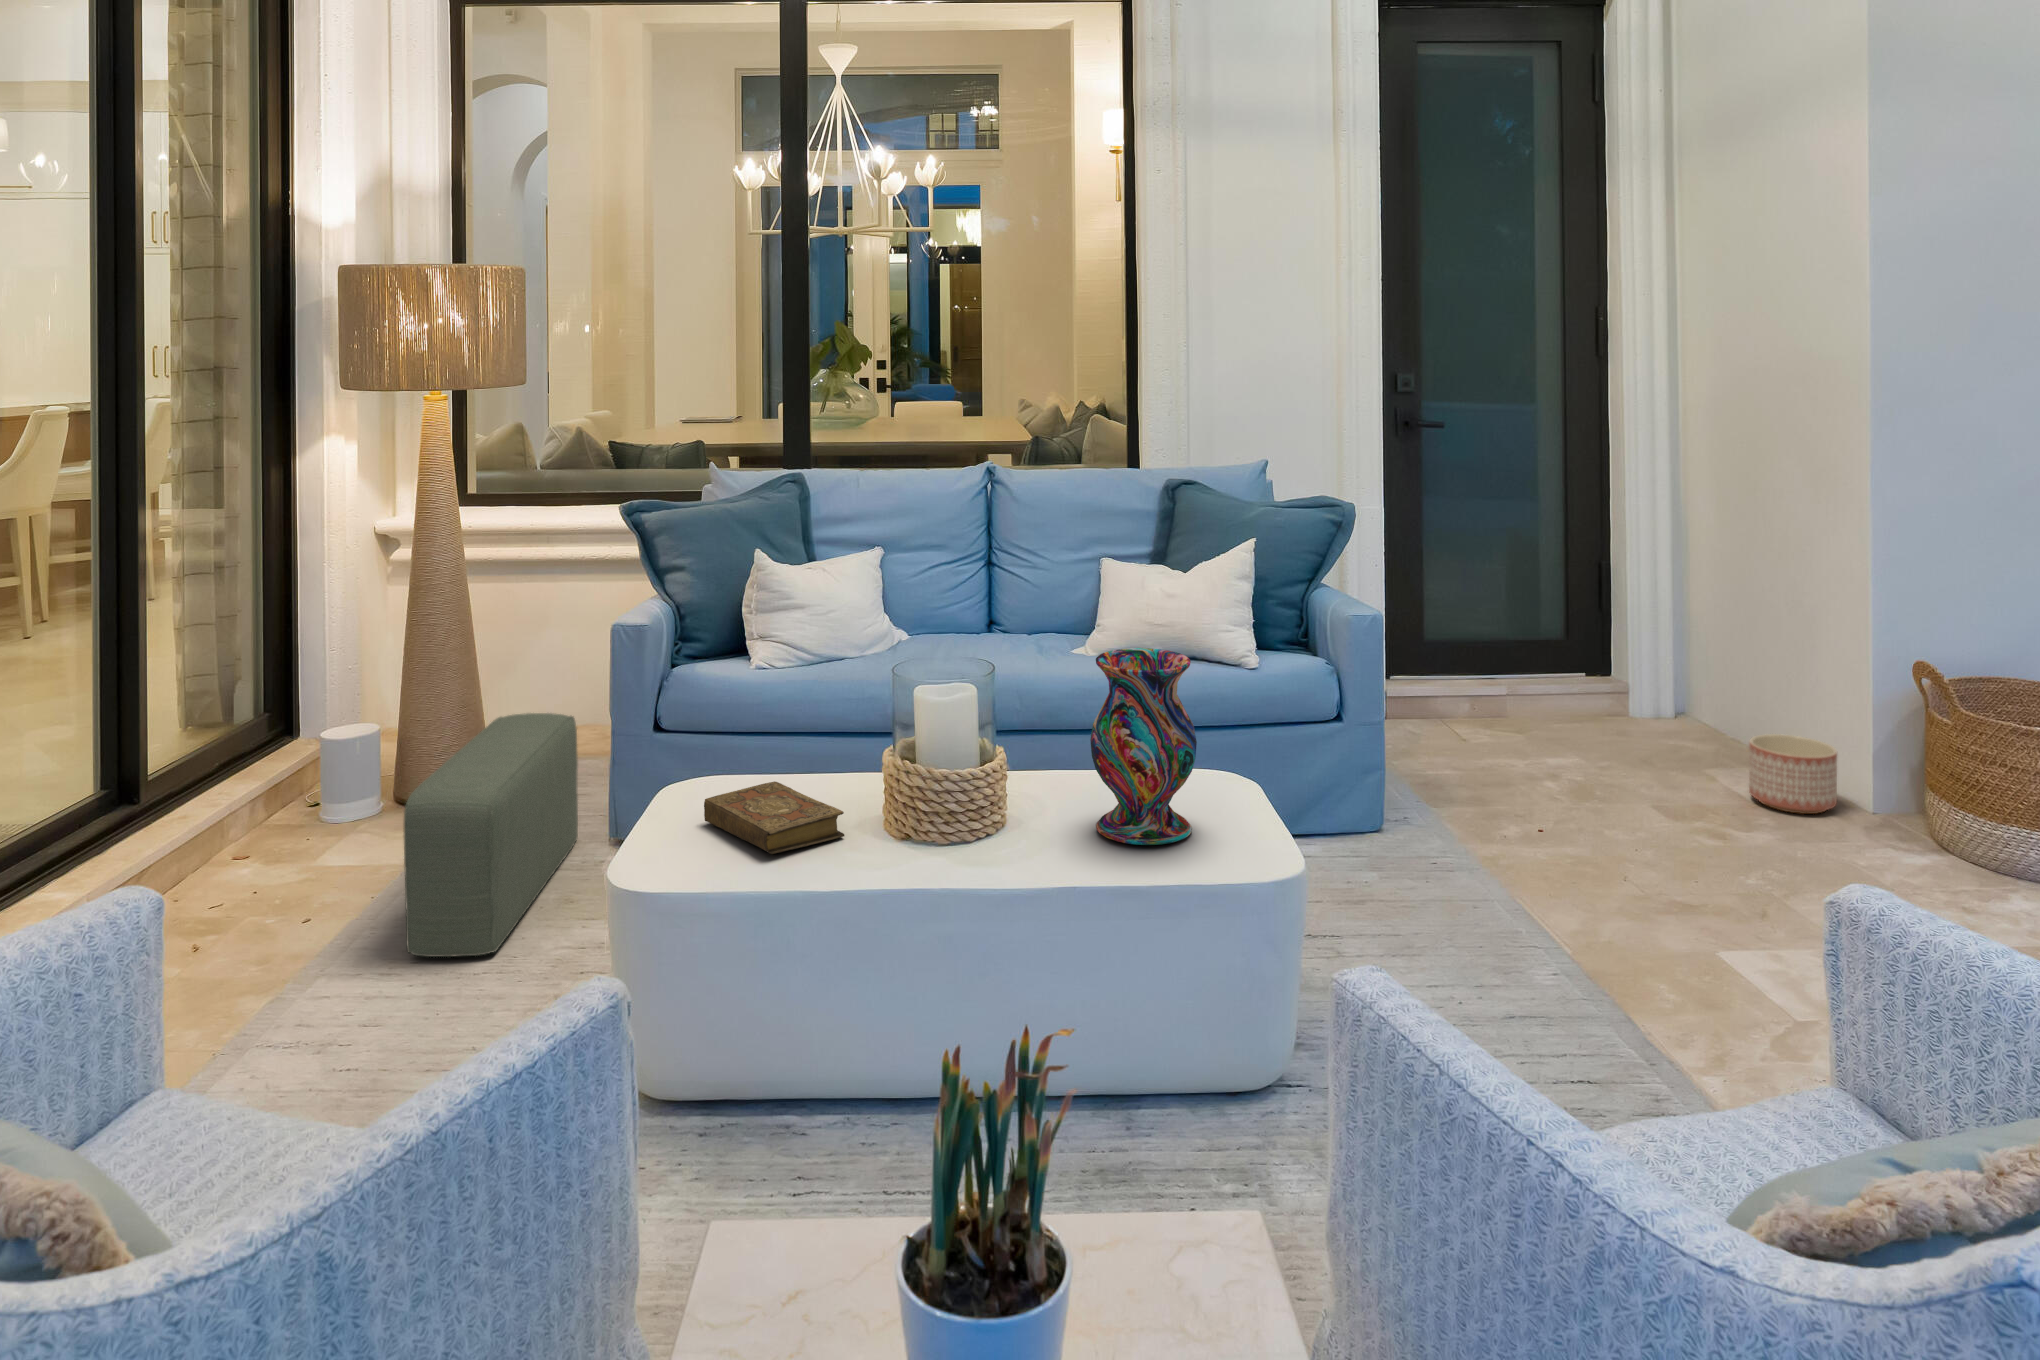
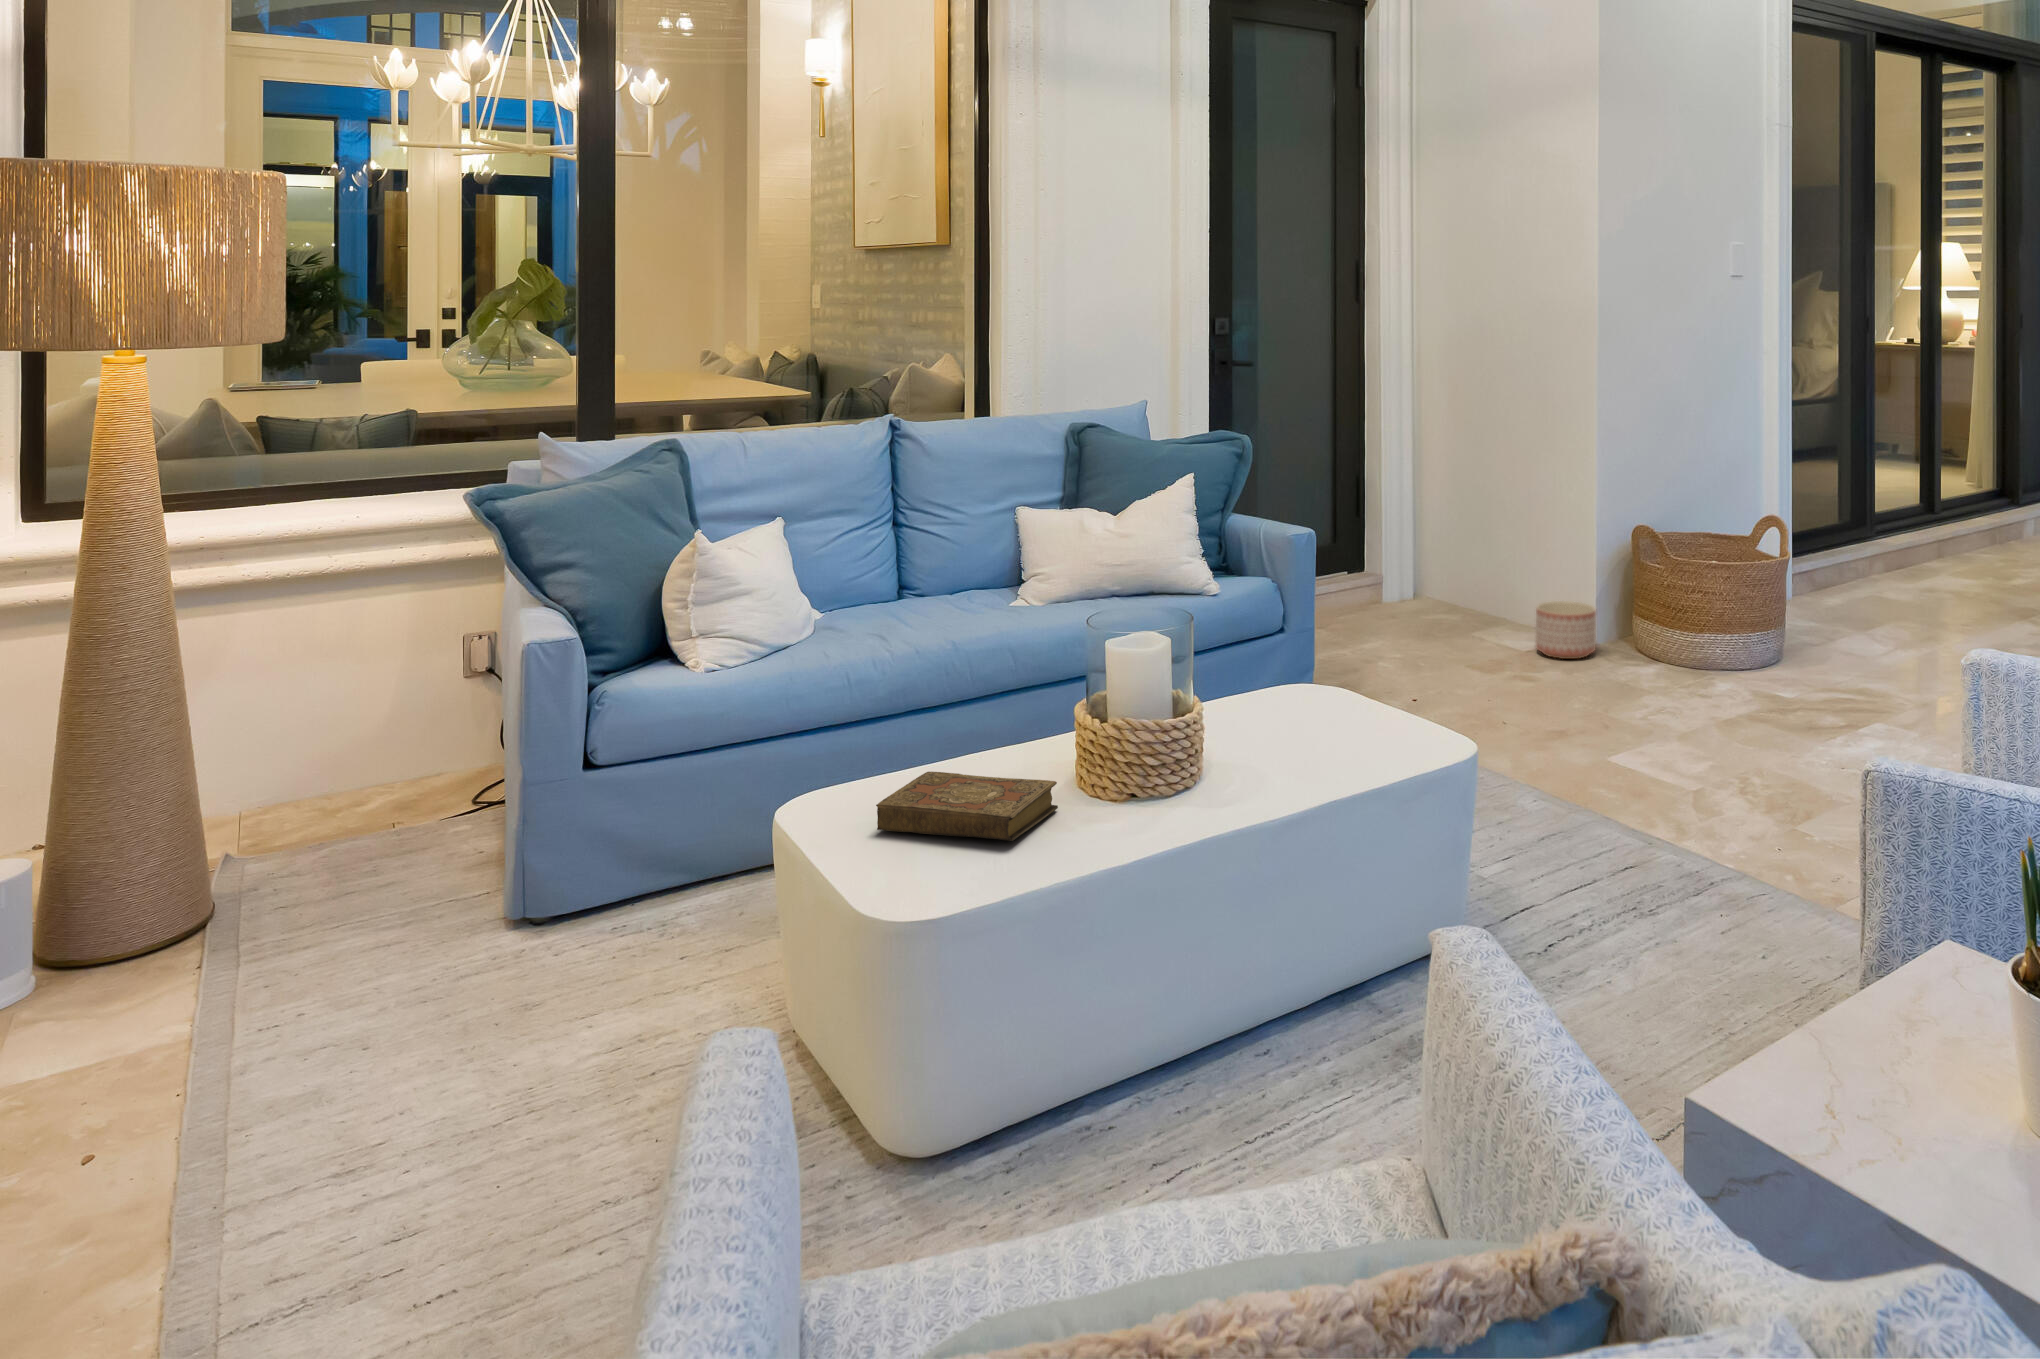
vase: present [1090,648,1197,845] -> none [1272,568,1373,753]
pouf: present [404,713,578,957] -> none [323,771,496,1128]

